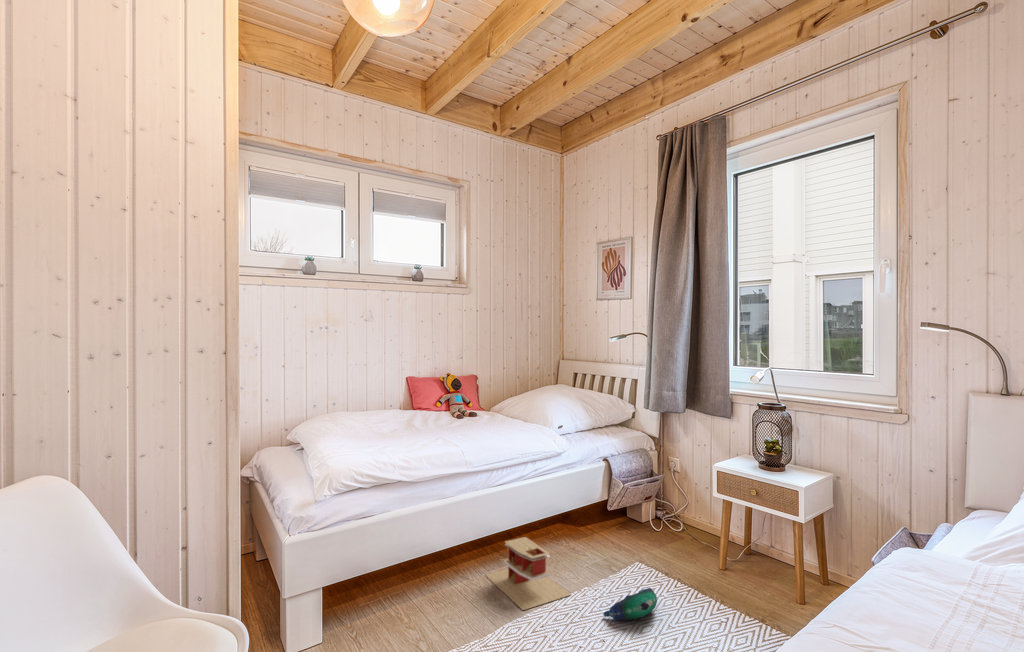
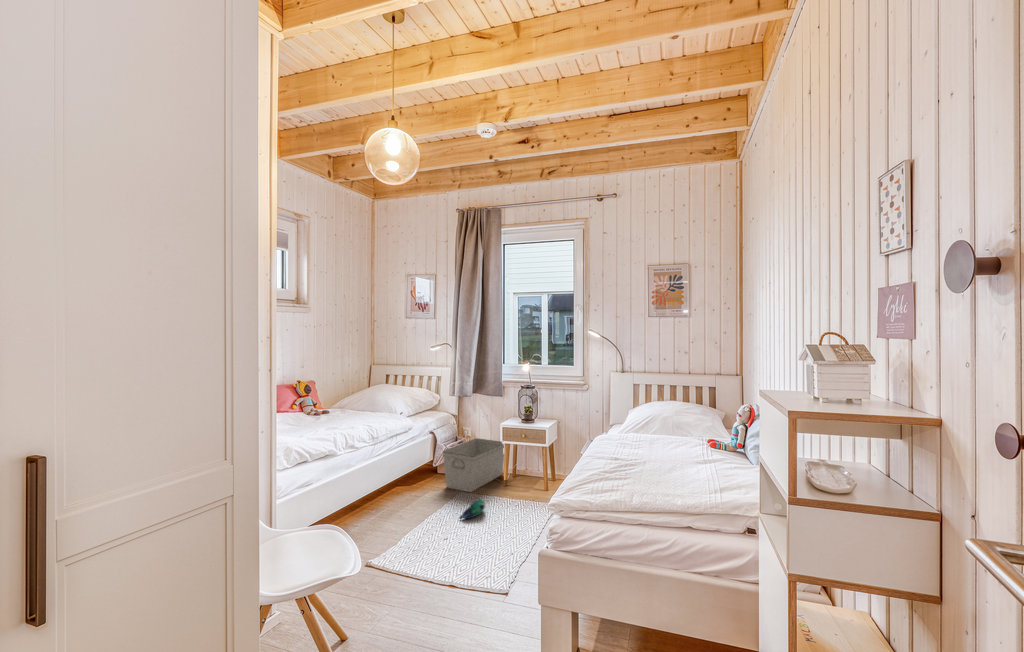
storage bin: none [617,481,731,568] -> present [443,438,504,492]
toy house: present [486,537,570,610] -> none [372,489,434,529]

